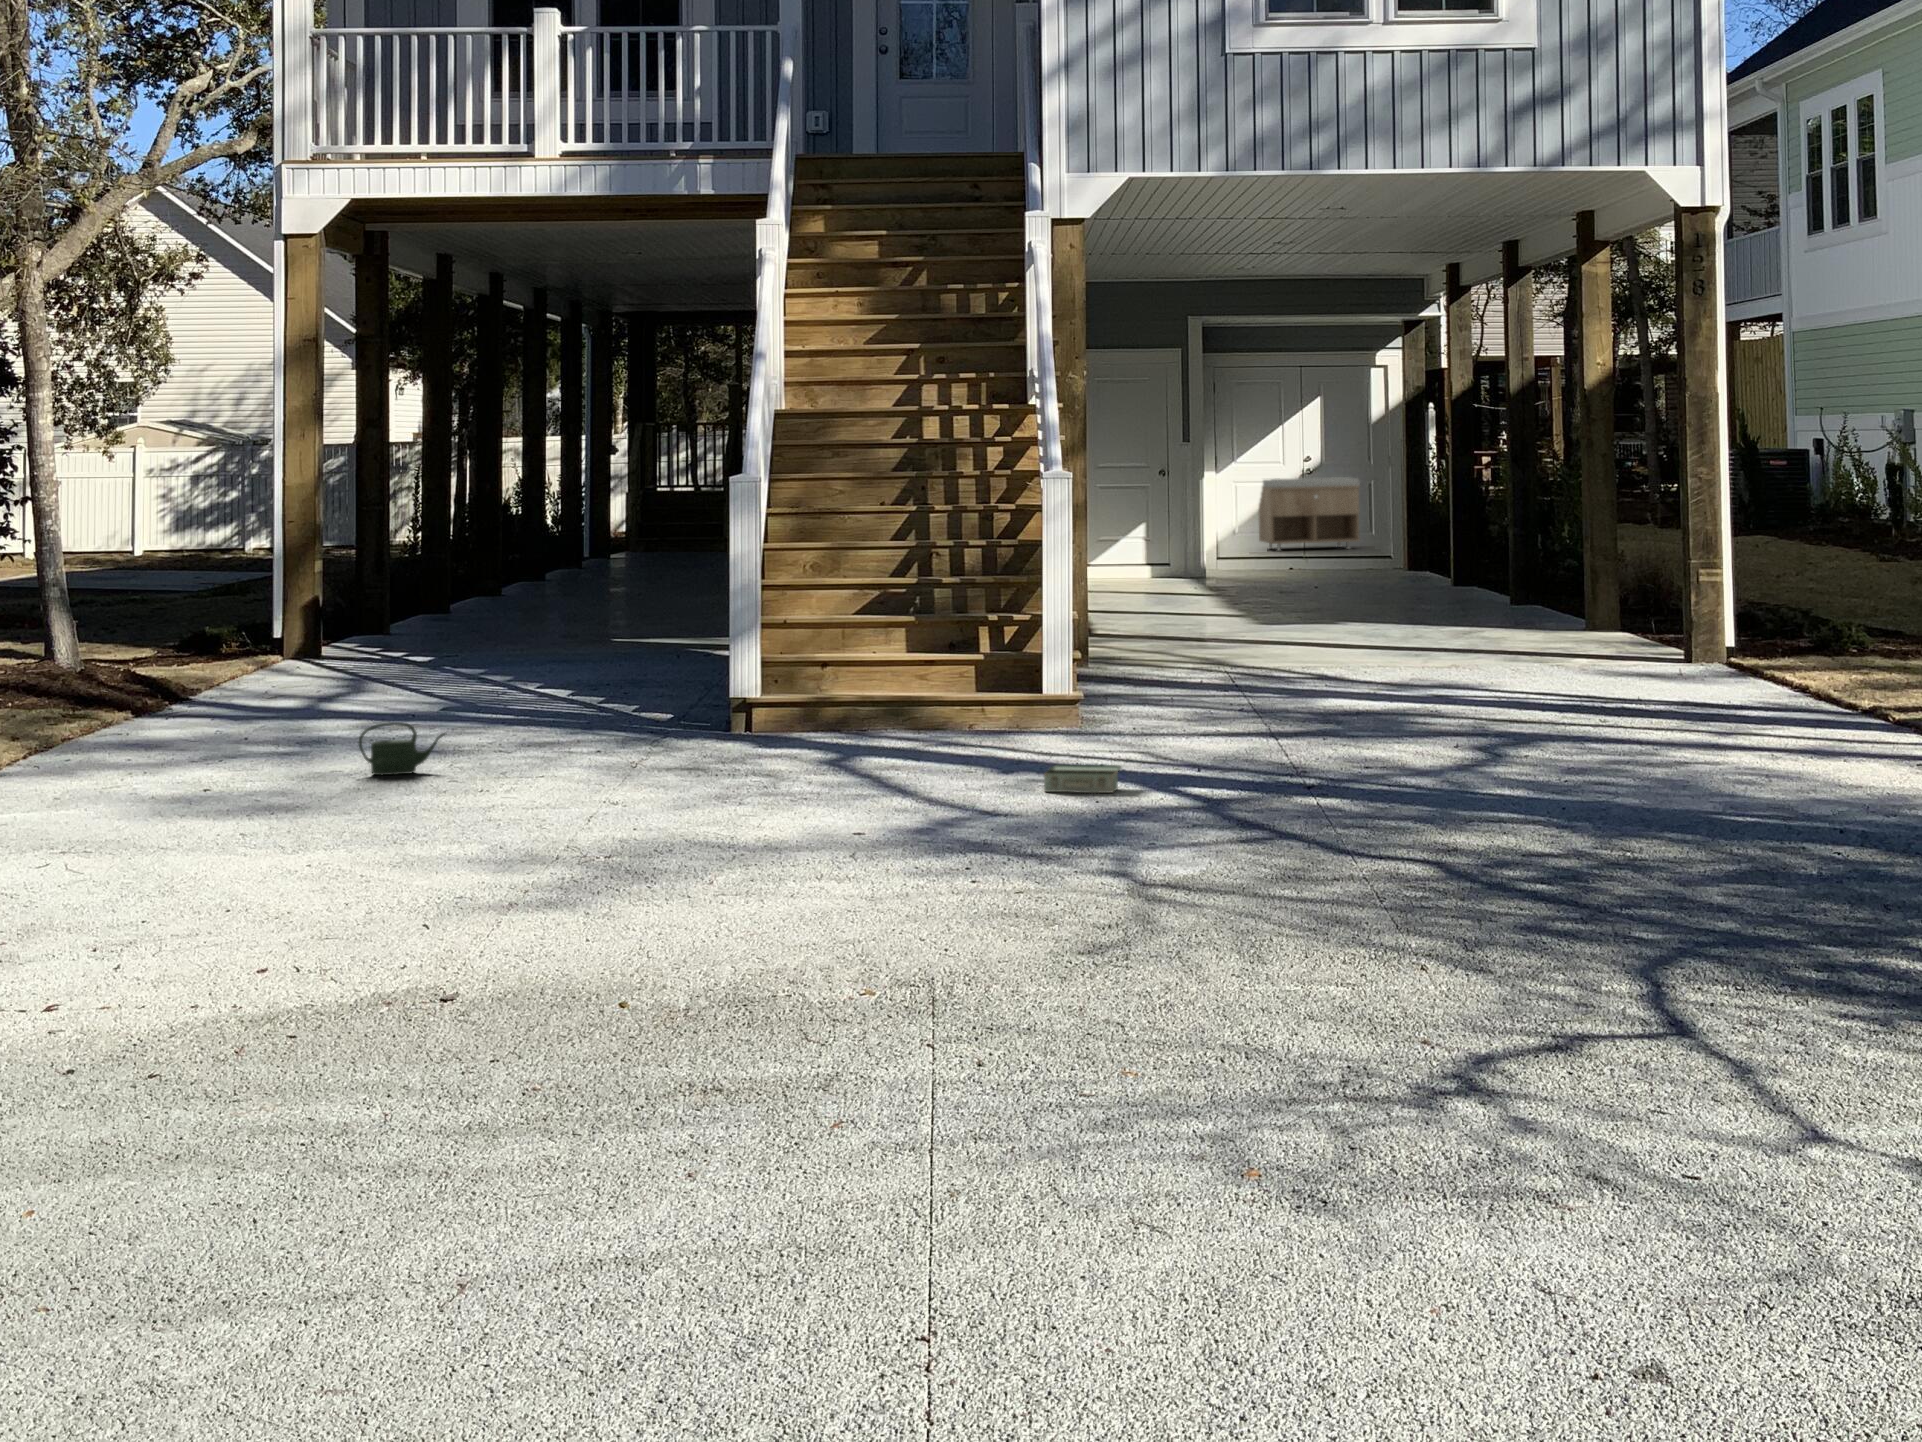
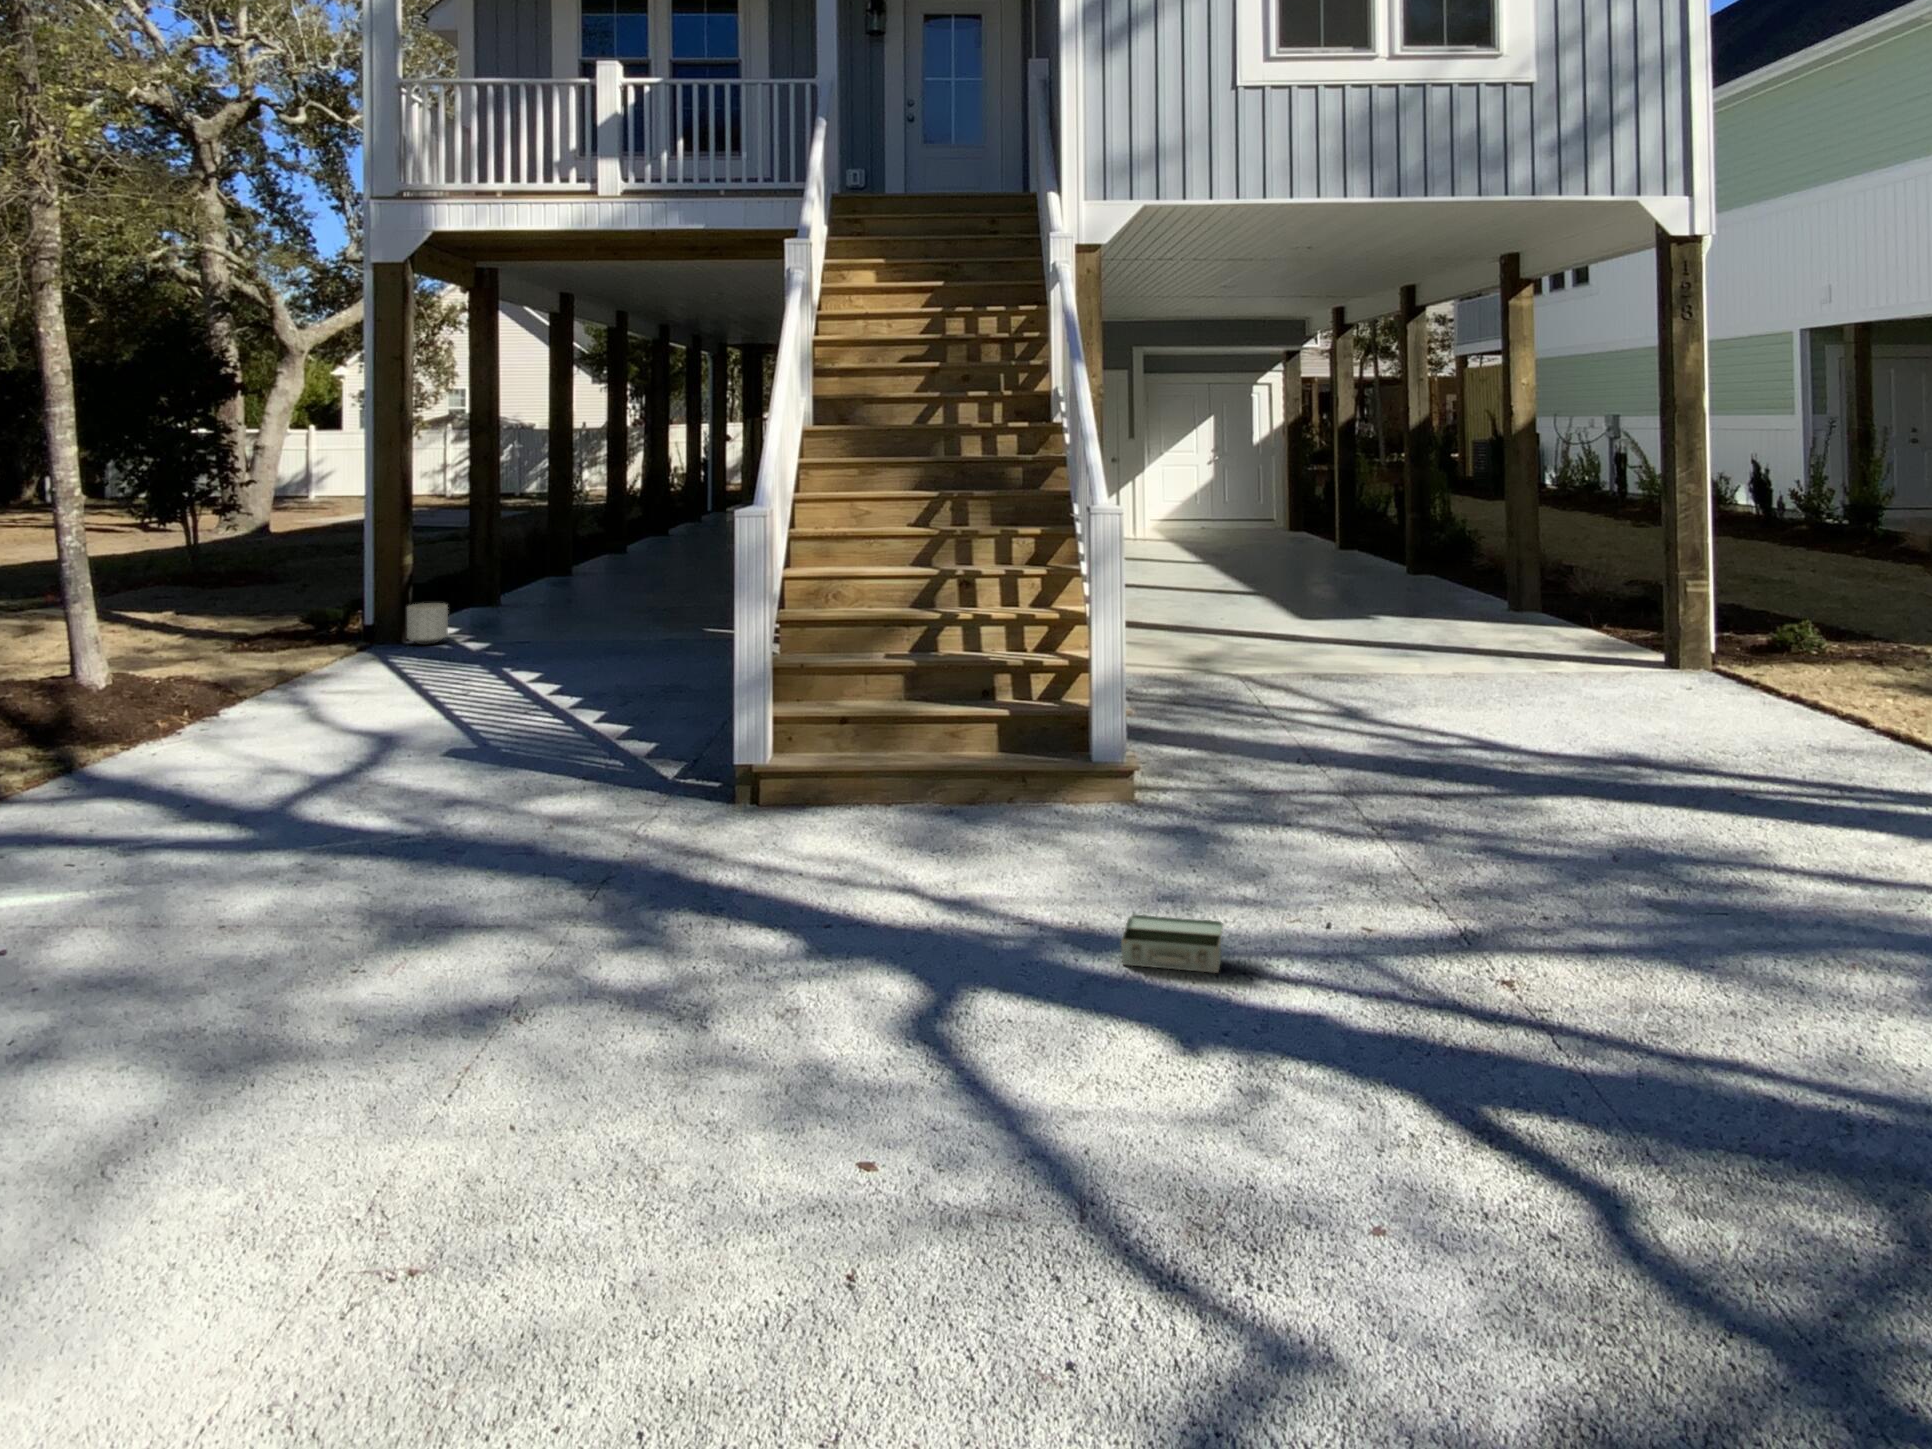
storage bench: present [1259,477,1360,551] -> none [1175,463,1251,517]
planter: none [320,622,366,667] -> present [407,603,448,645]
watering can: present [359,722,445,775] -> none [274,804,384,871]

